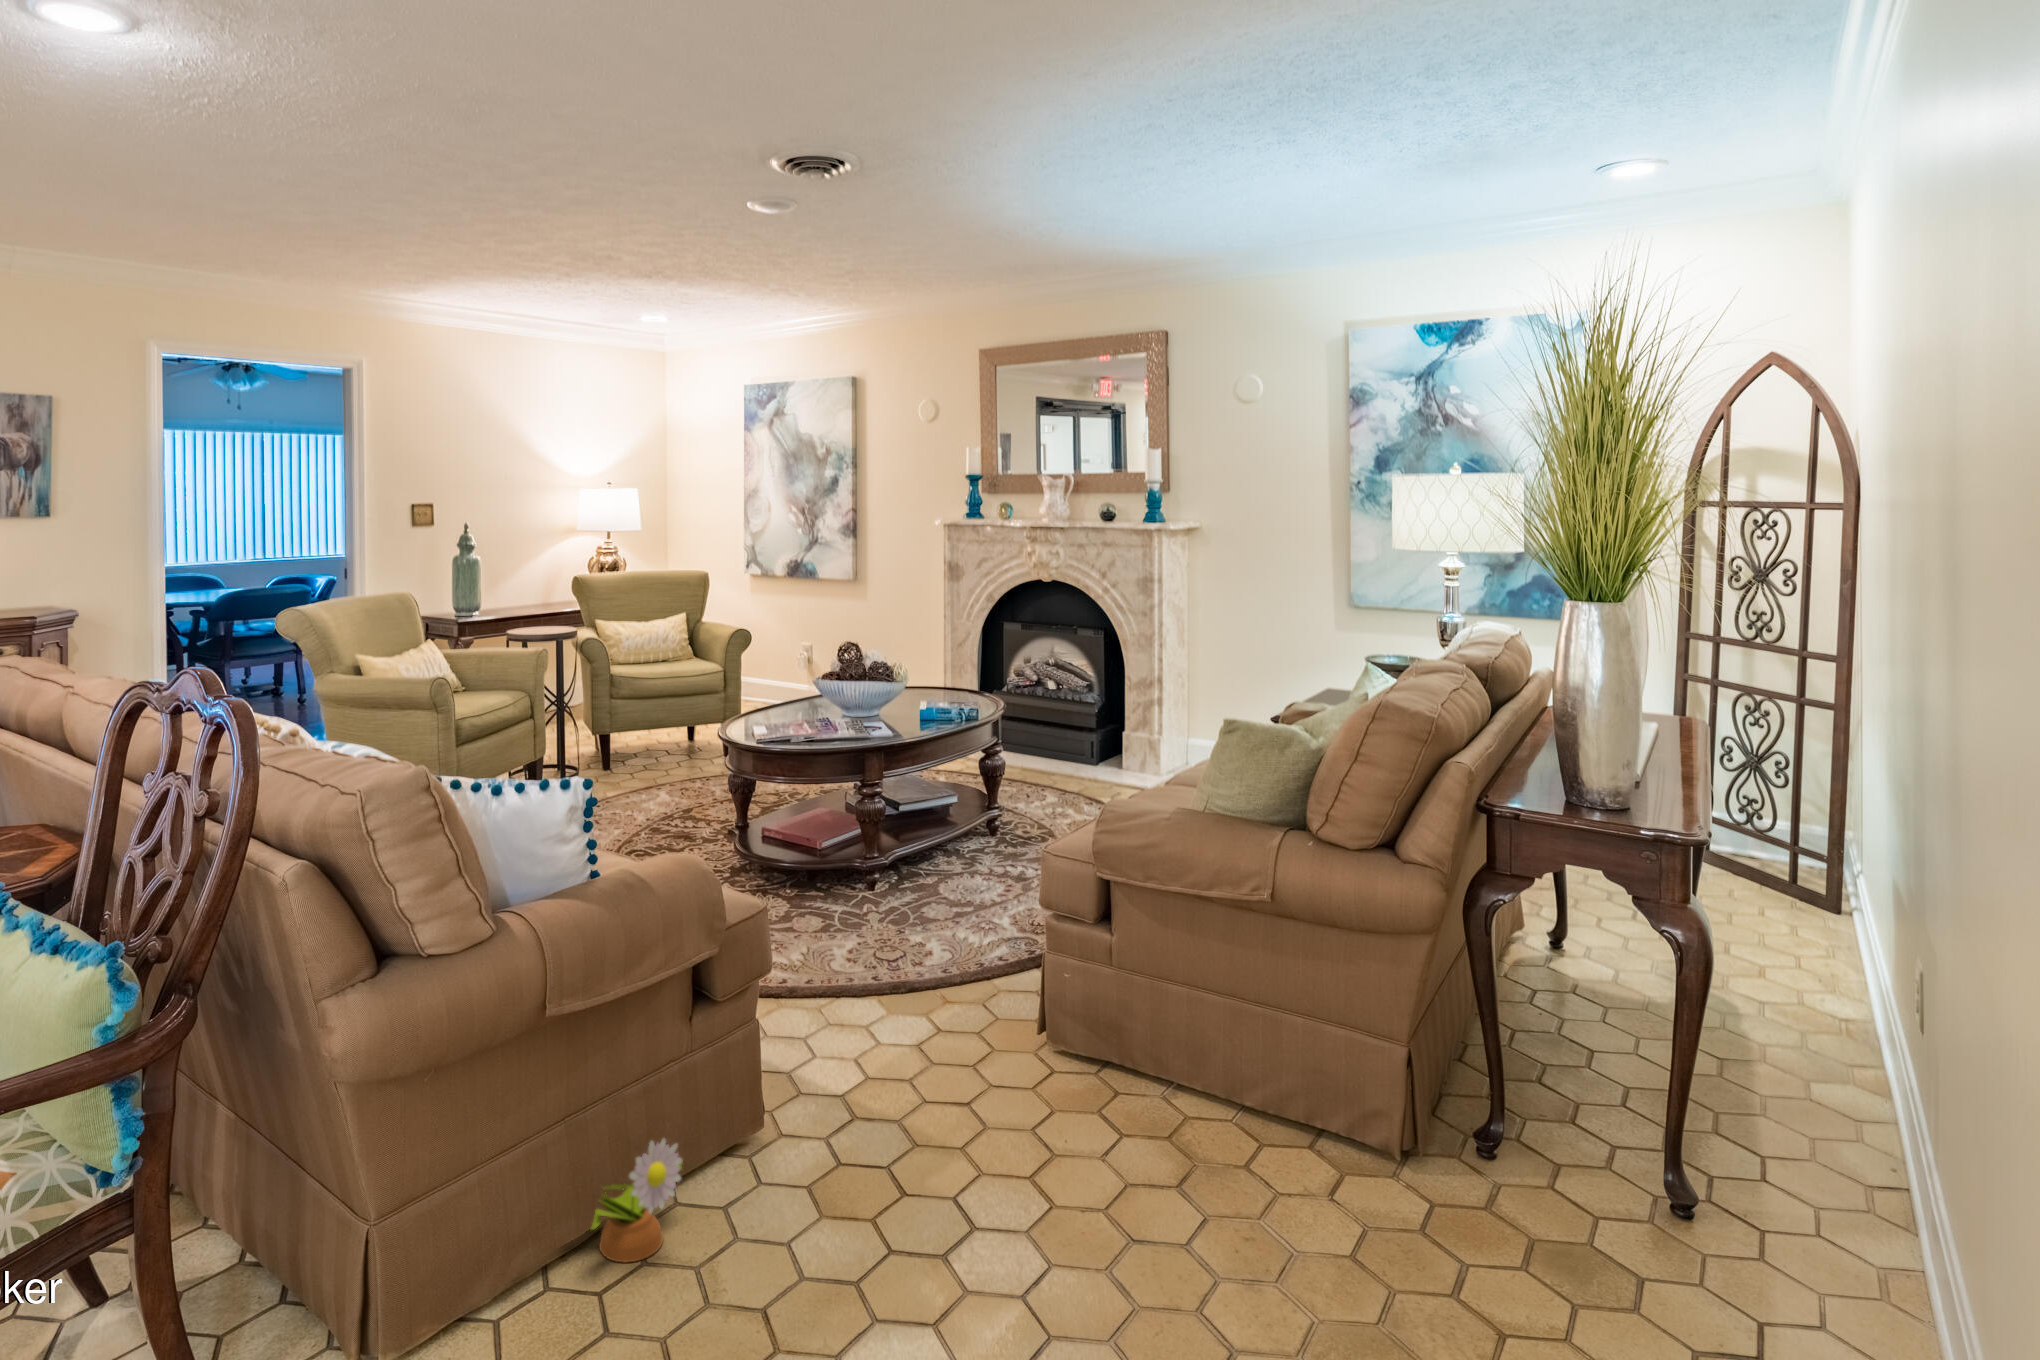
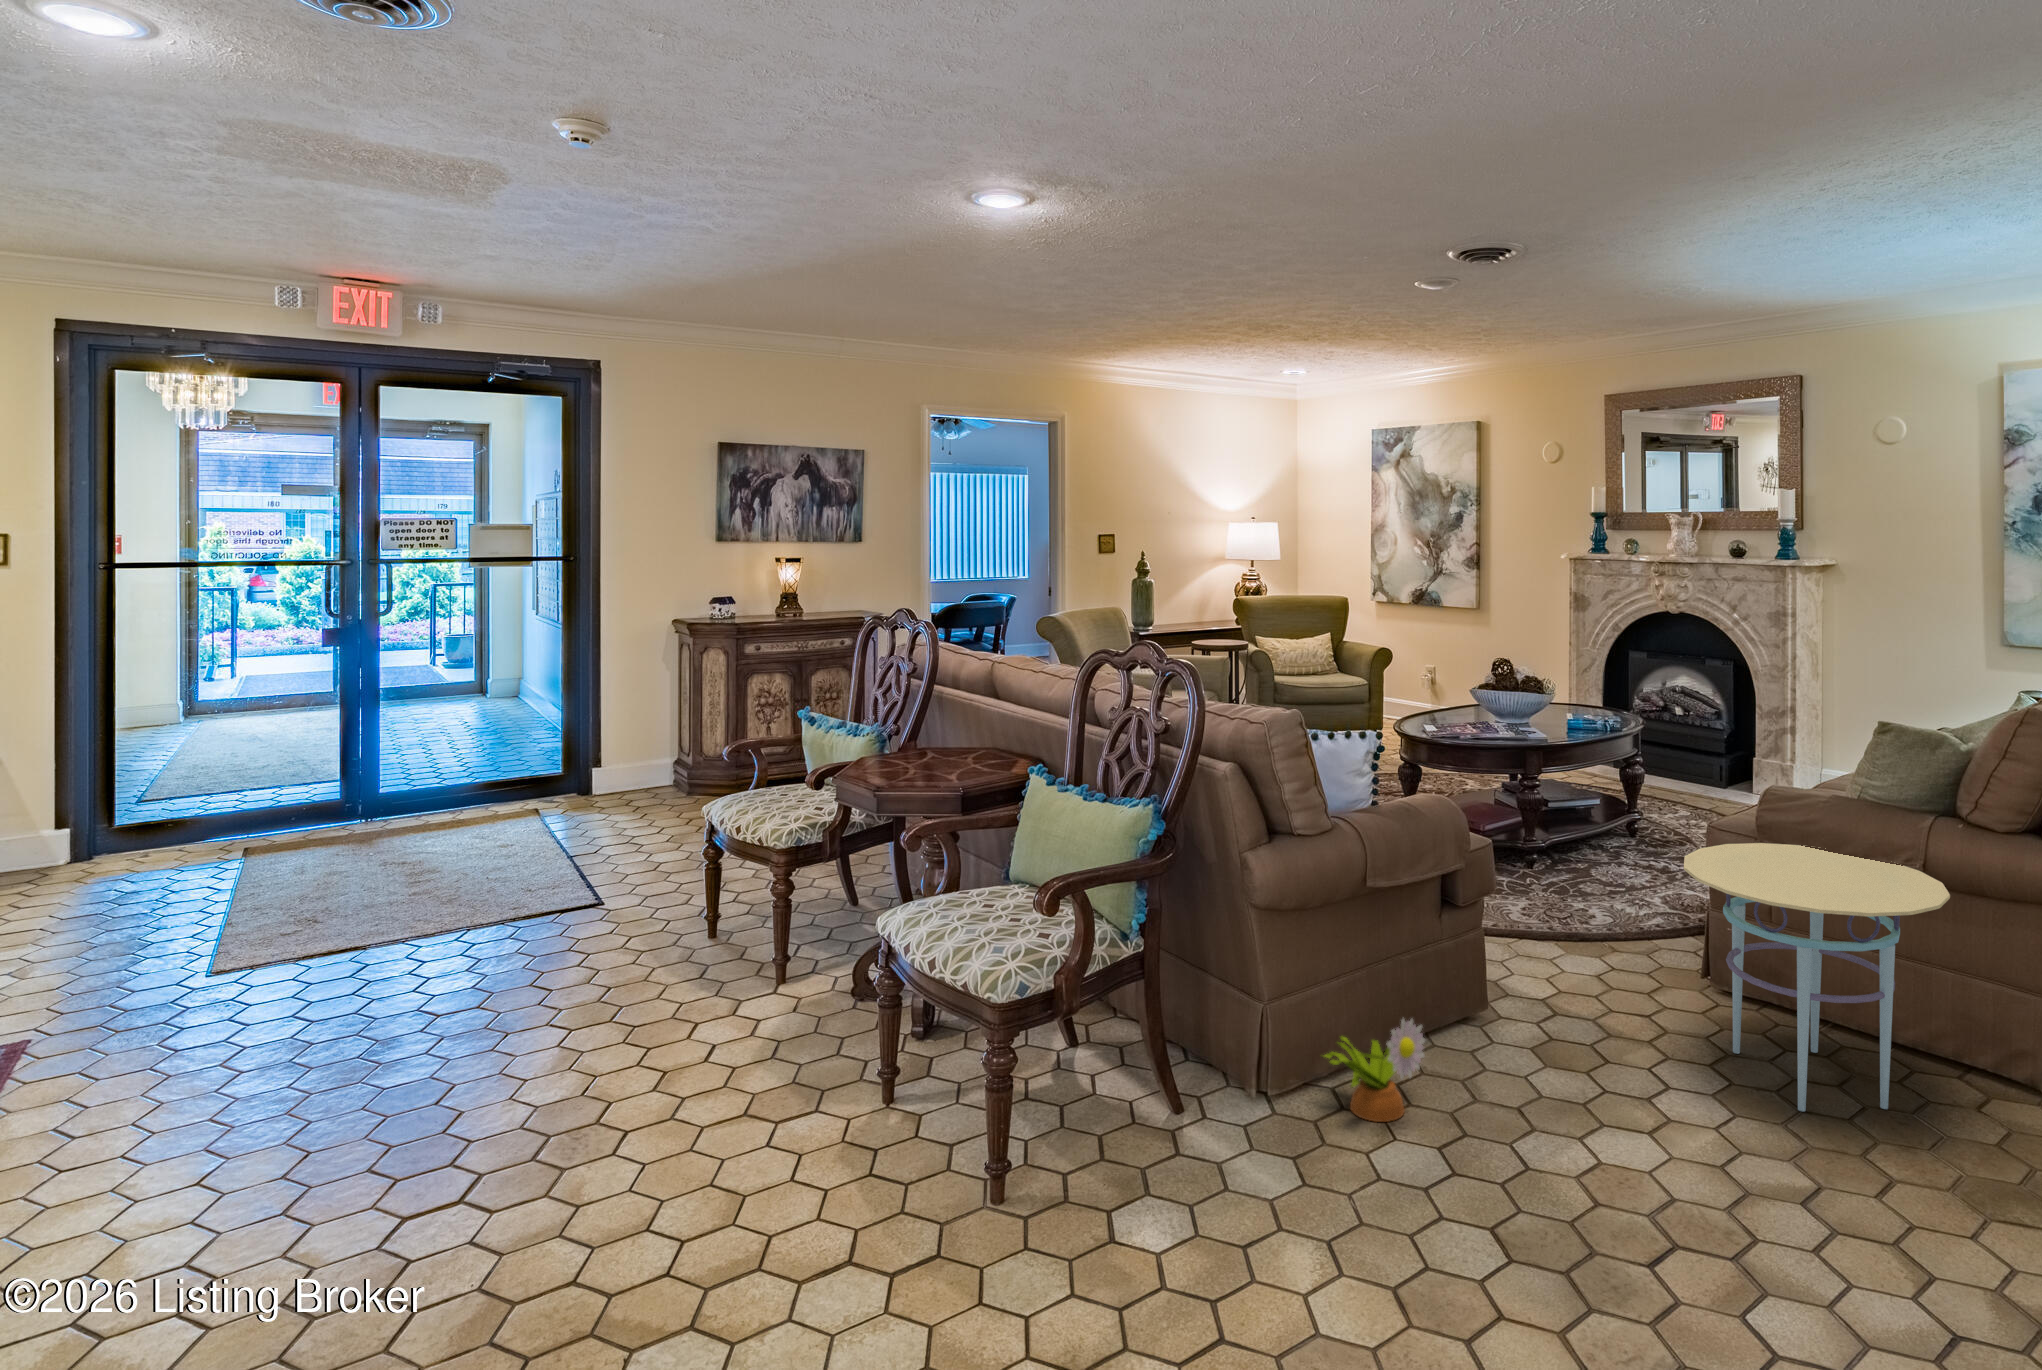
side table: none [981,876,1247,1183] -> present [1684,843,1950,1111]

